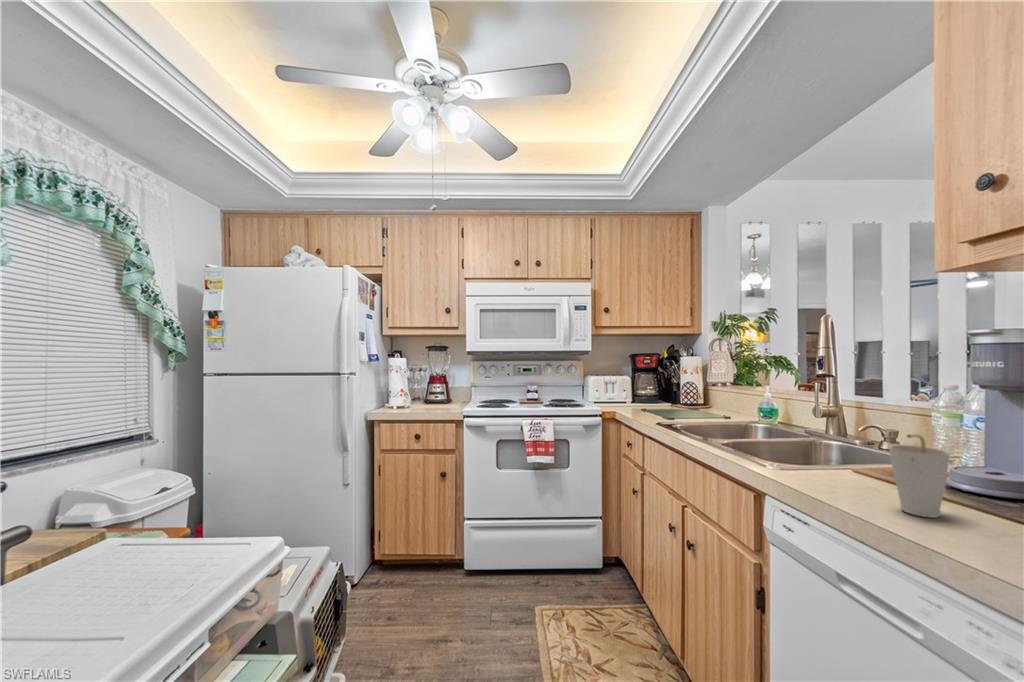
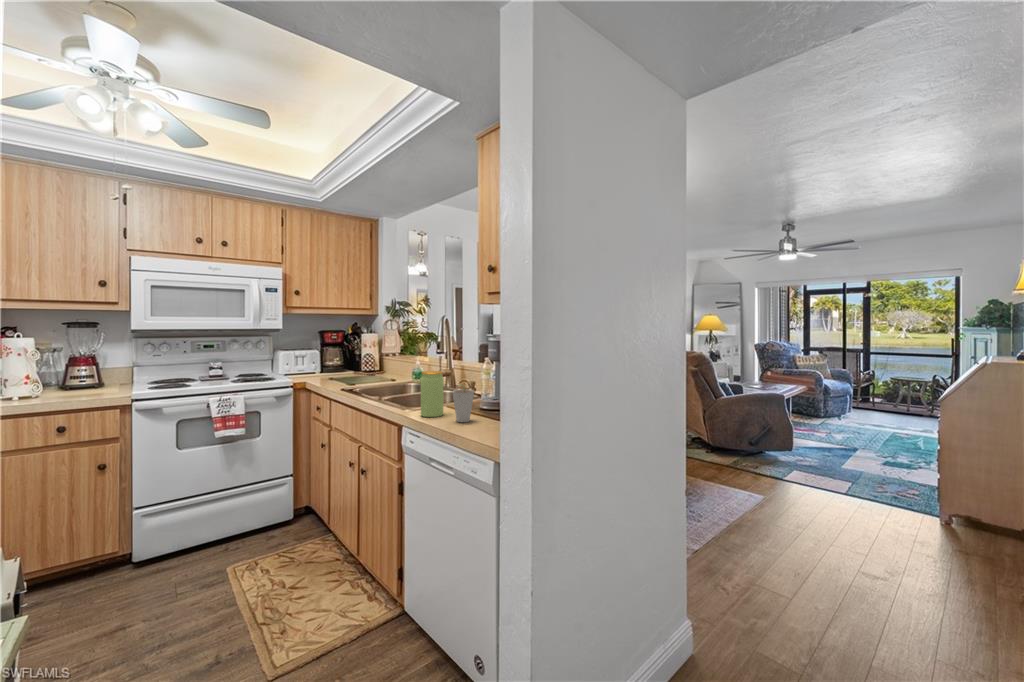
jar: none [801,403,853,490] -> present [421,371,444,417]

